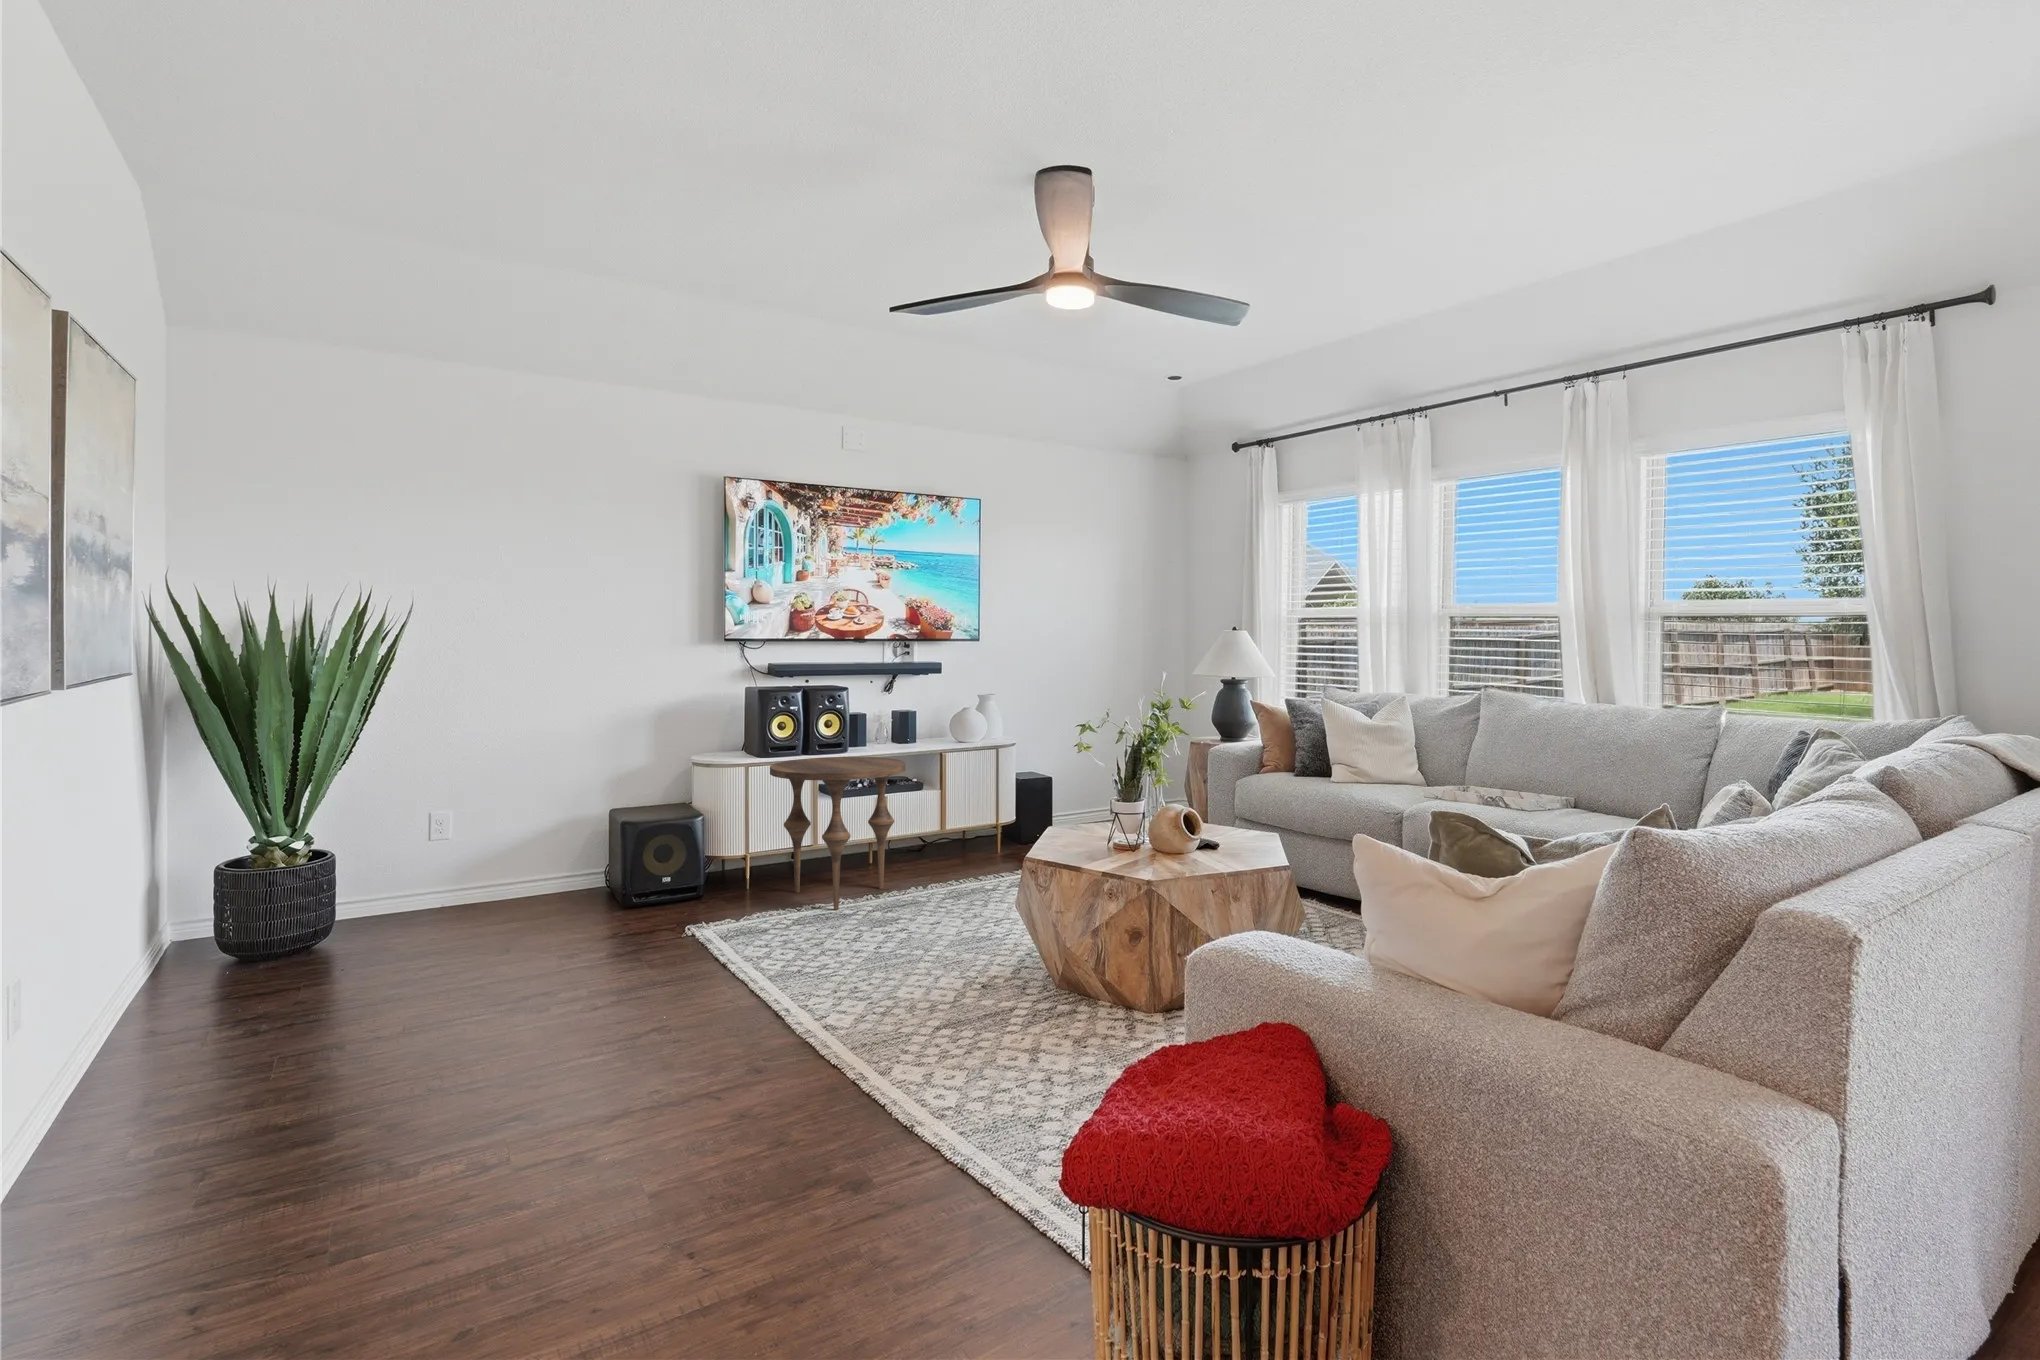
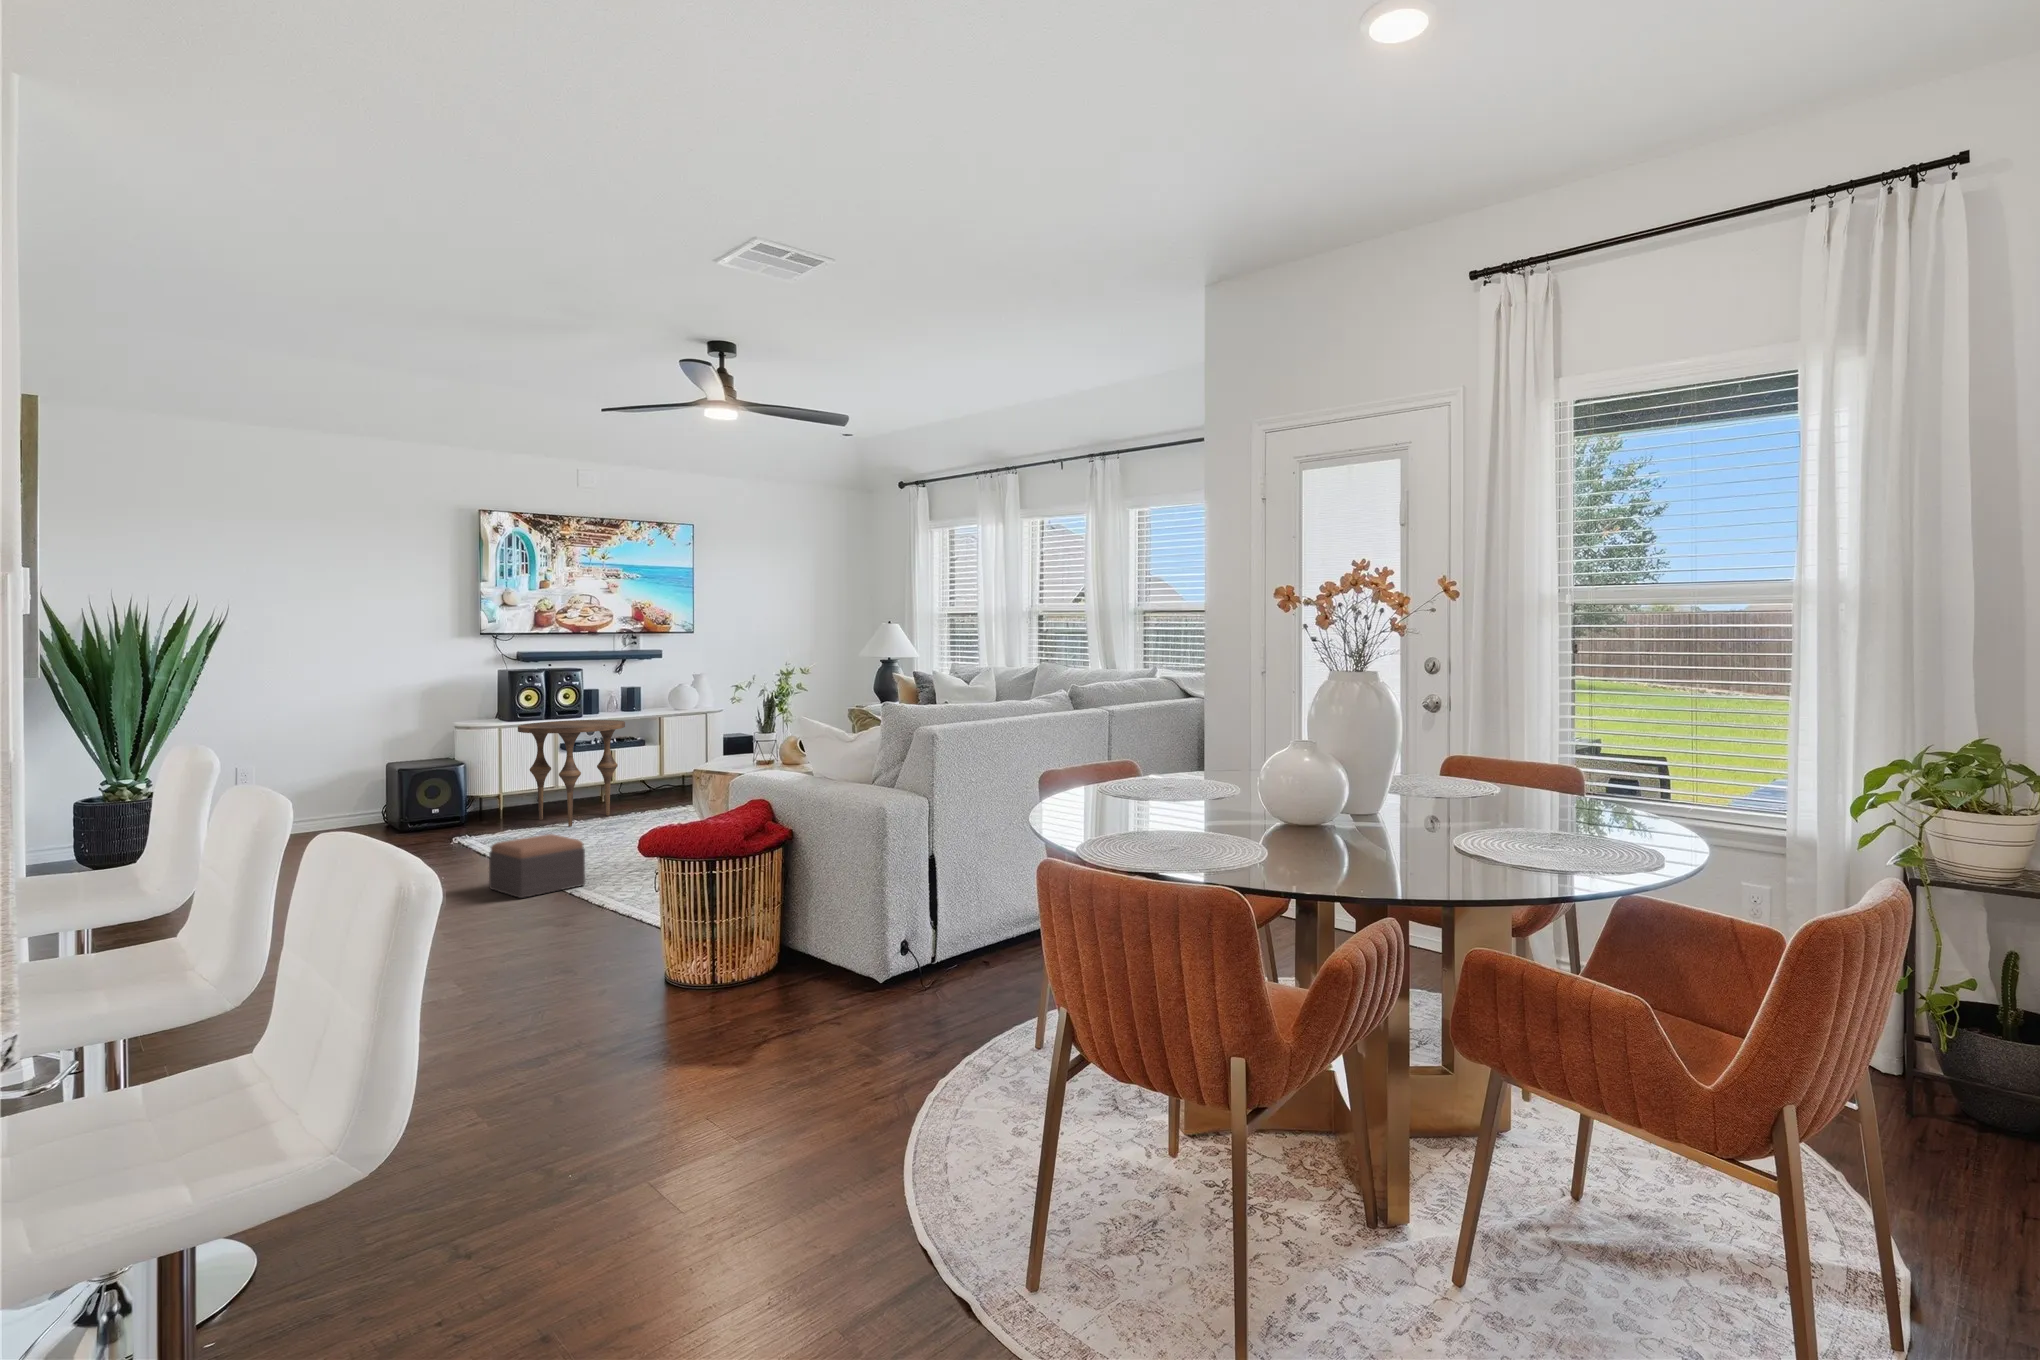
footstool: none [731,965,877,1092] -> present [489,834,585,898]

